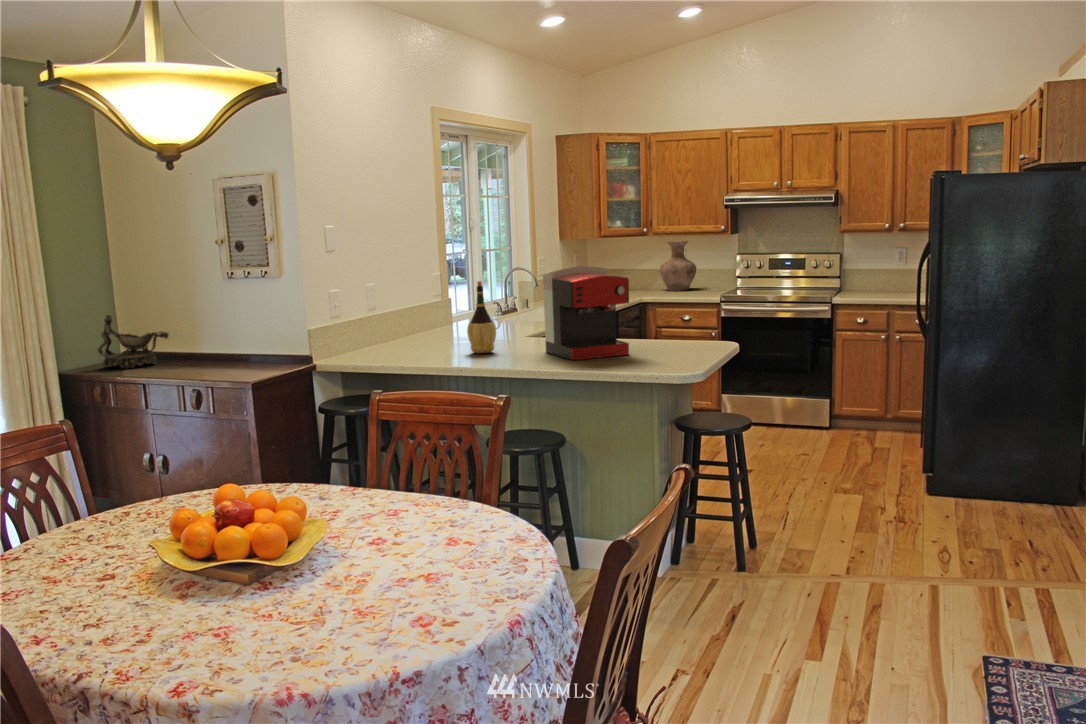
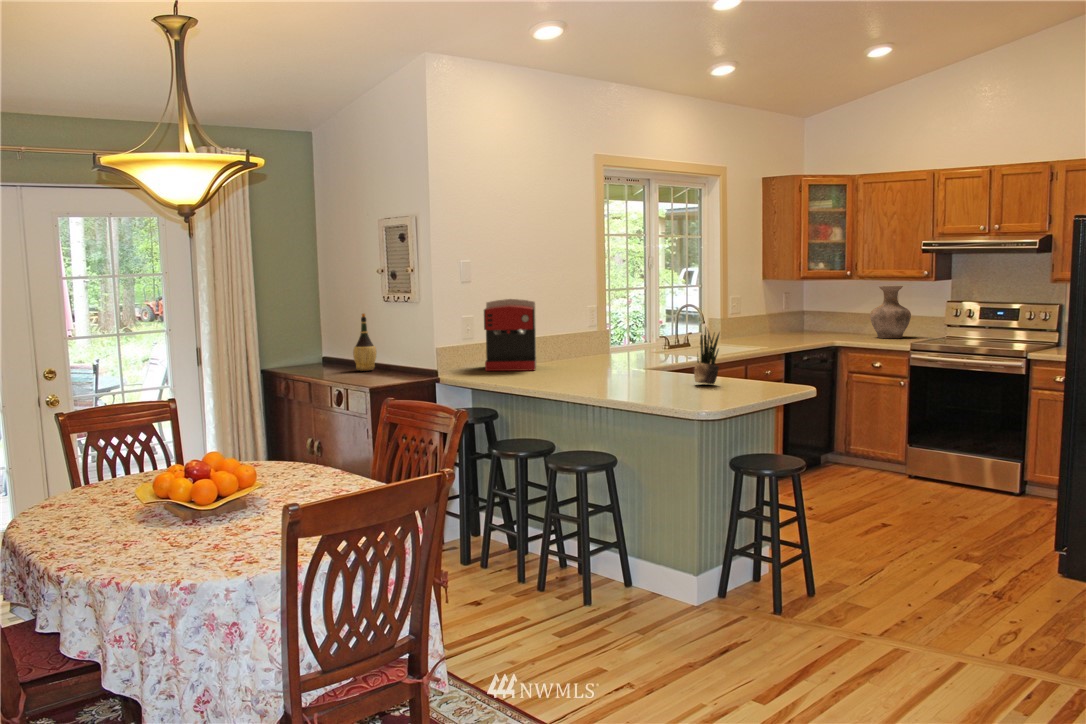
coffee maker: present [543,266,629,360] -> present [484,299,536,371]
wine bottle: present [467,281,496,353] -> present [353,314,377,371]
potted plant: none [663,292,690,356] -> present [694,328,719,384]
decorative bowl: present [98,315,169,368] -> none [295,325,345,368]

